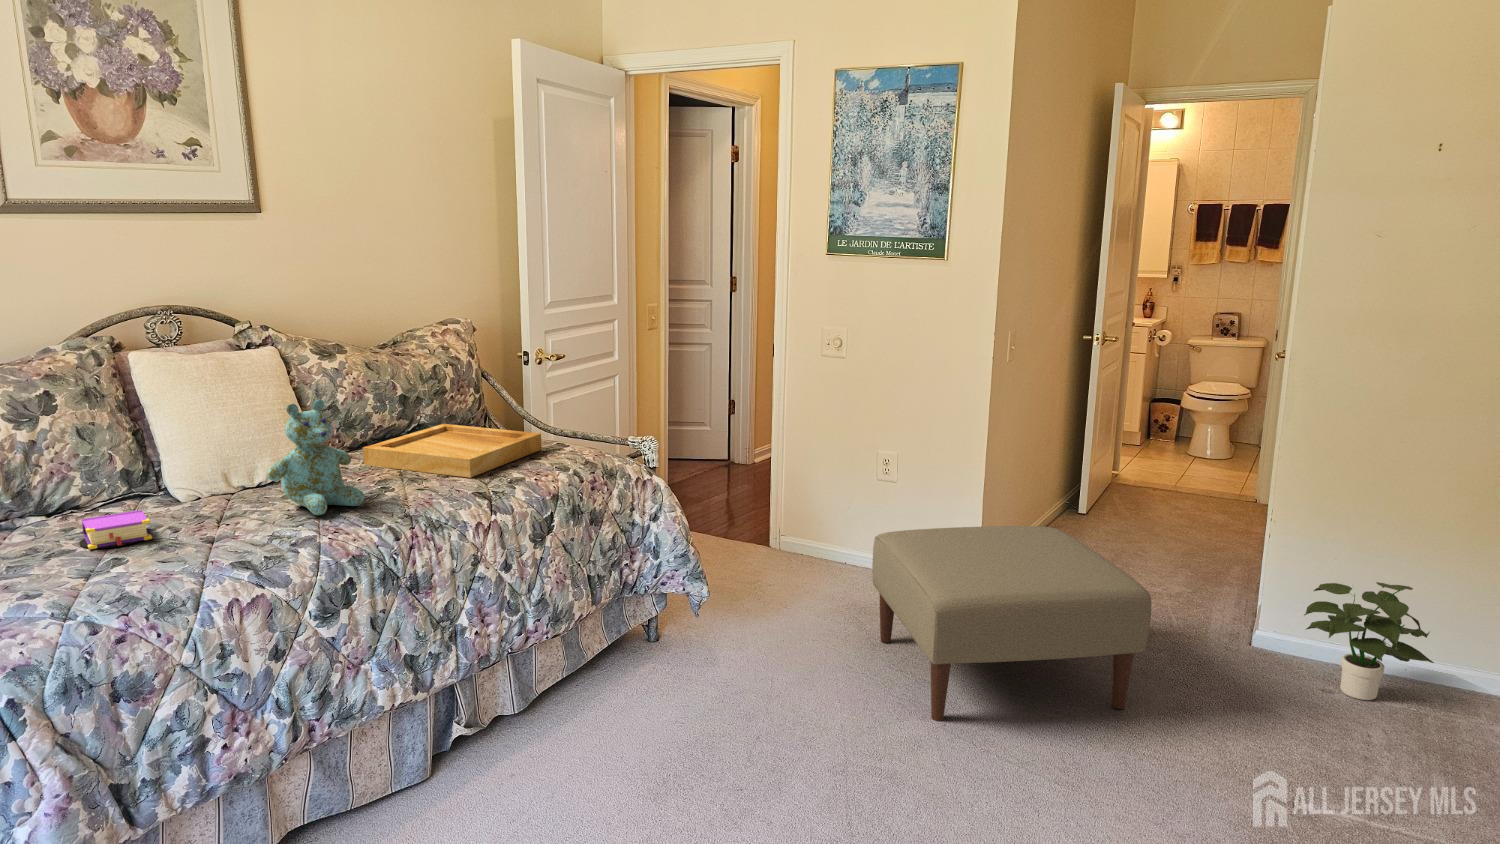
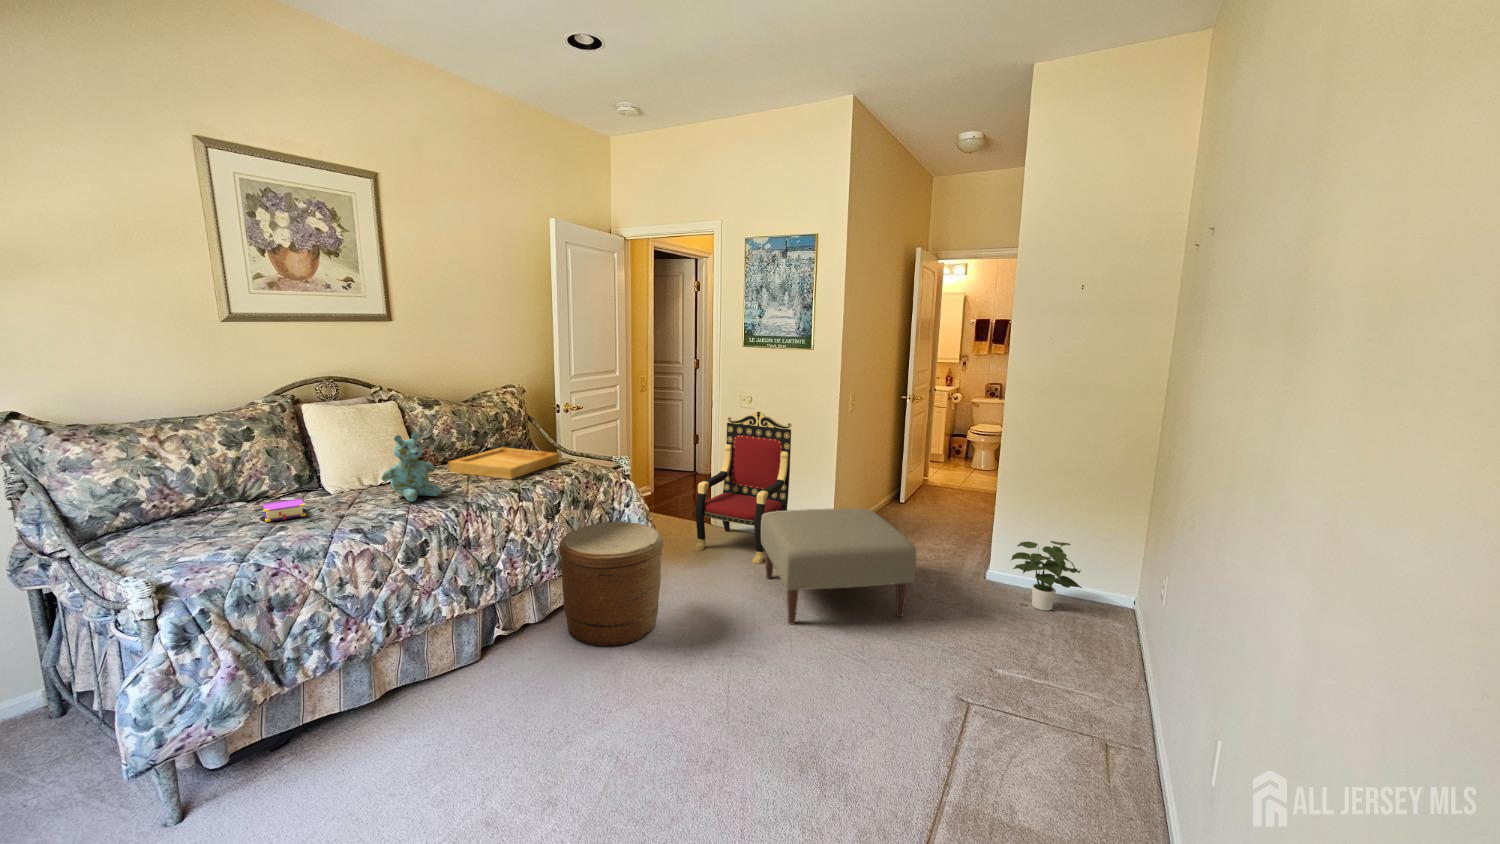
armchair: none [752,363,915,618] -> present [694,412,791,564]
woven basket: none [553,549,725,756] -> present [559,522,663,647]

